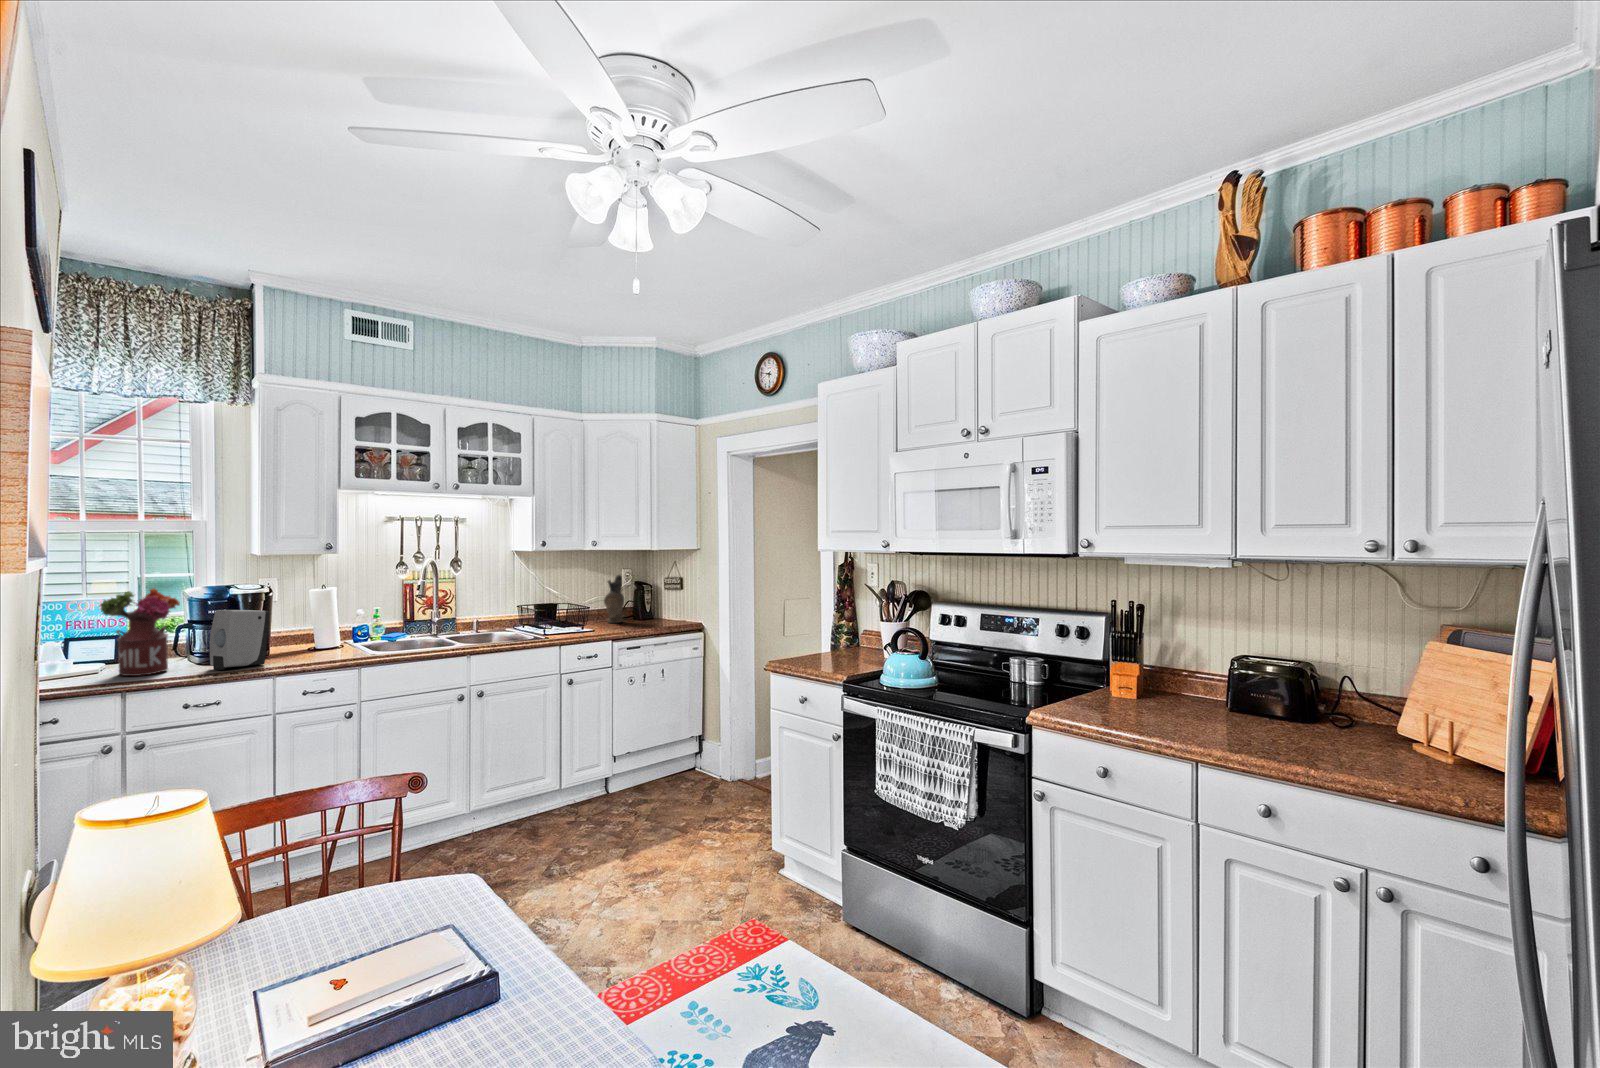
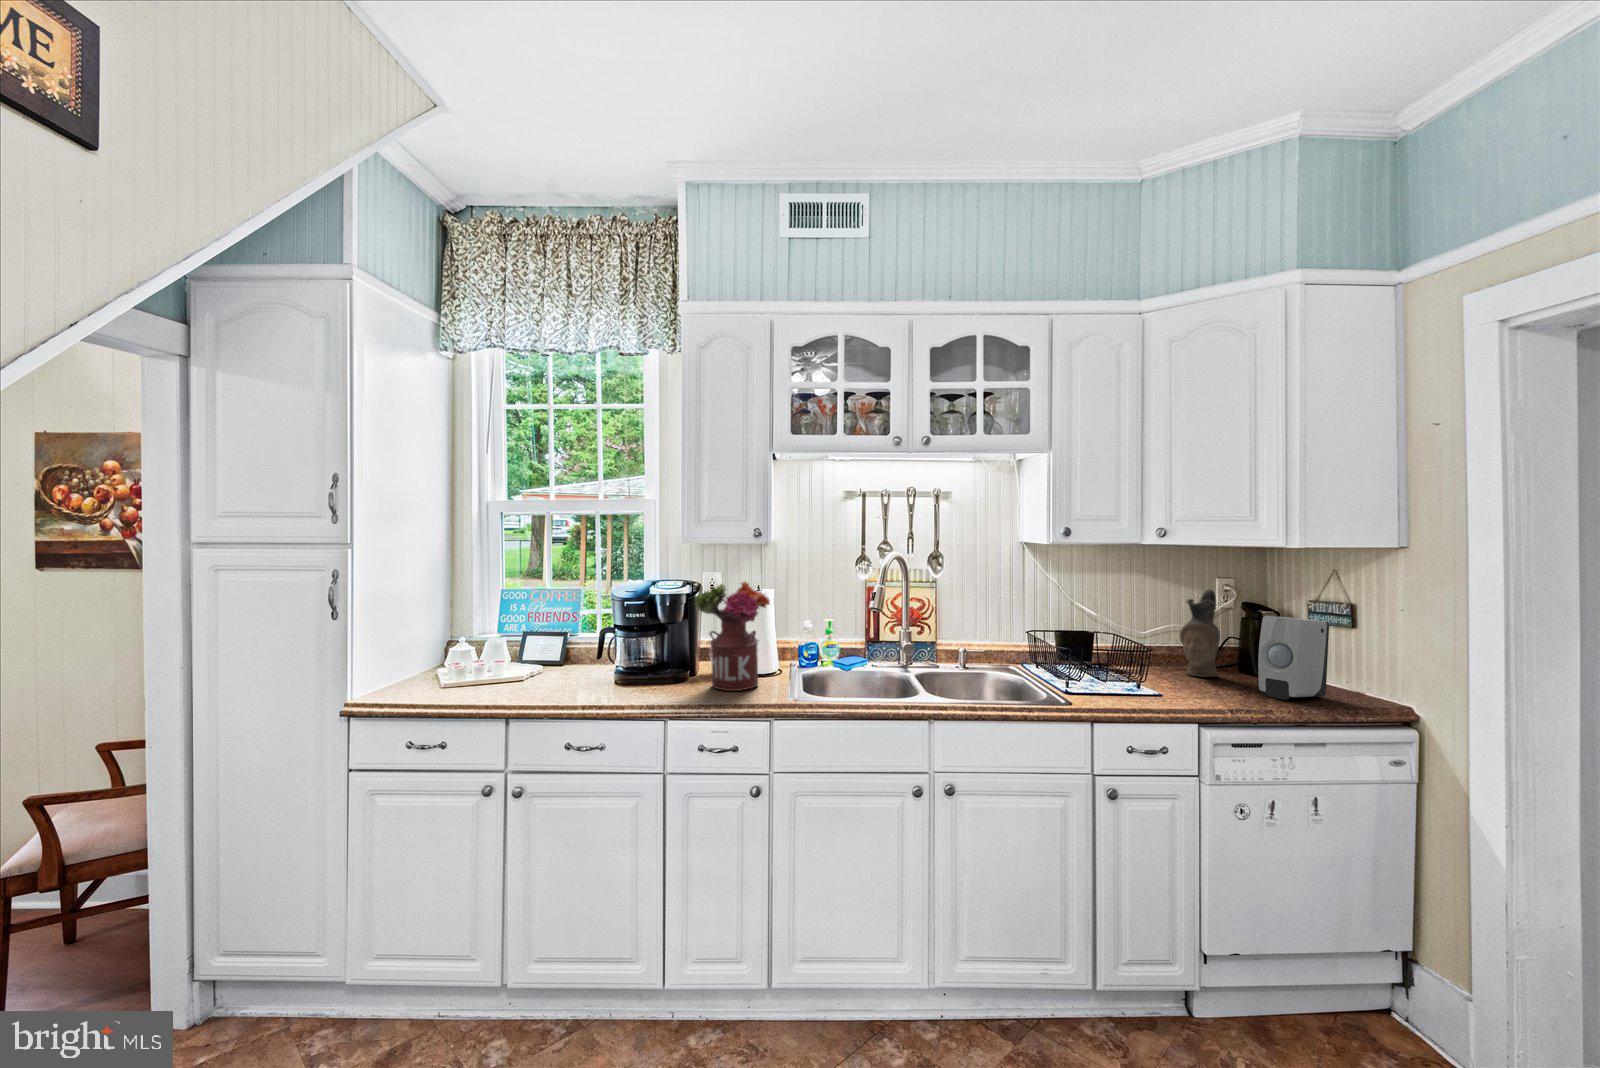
flower arrangement: present [100,588,180,676] -> present [695,582,770,691]
soap dispenser: present [210,610,269,670] -> present [1258,616,1329,700]

